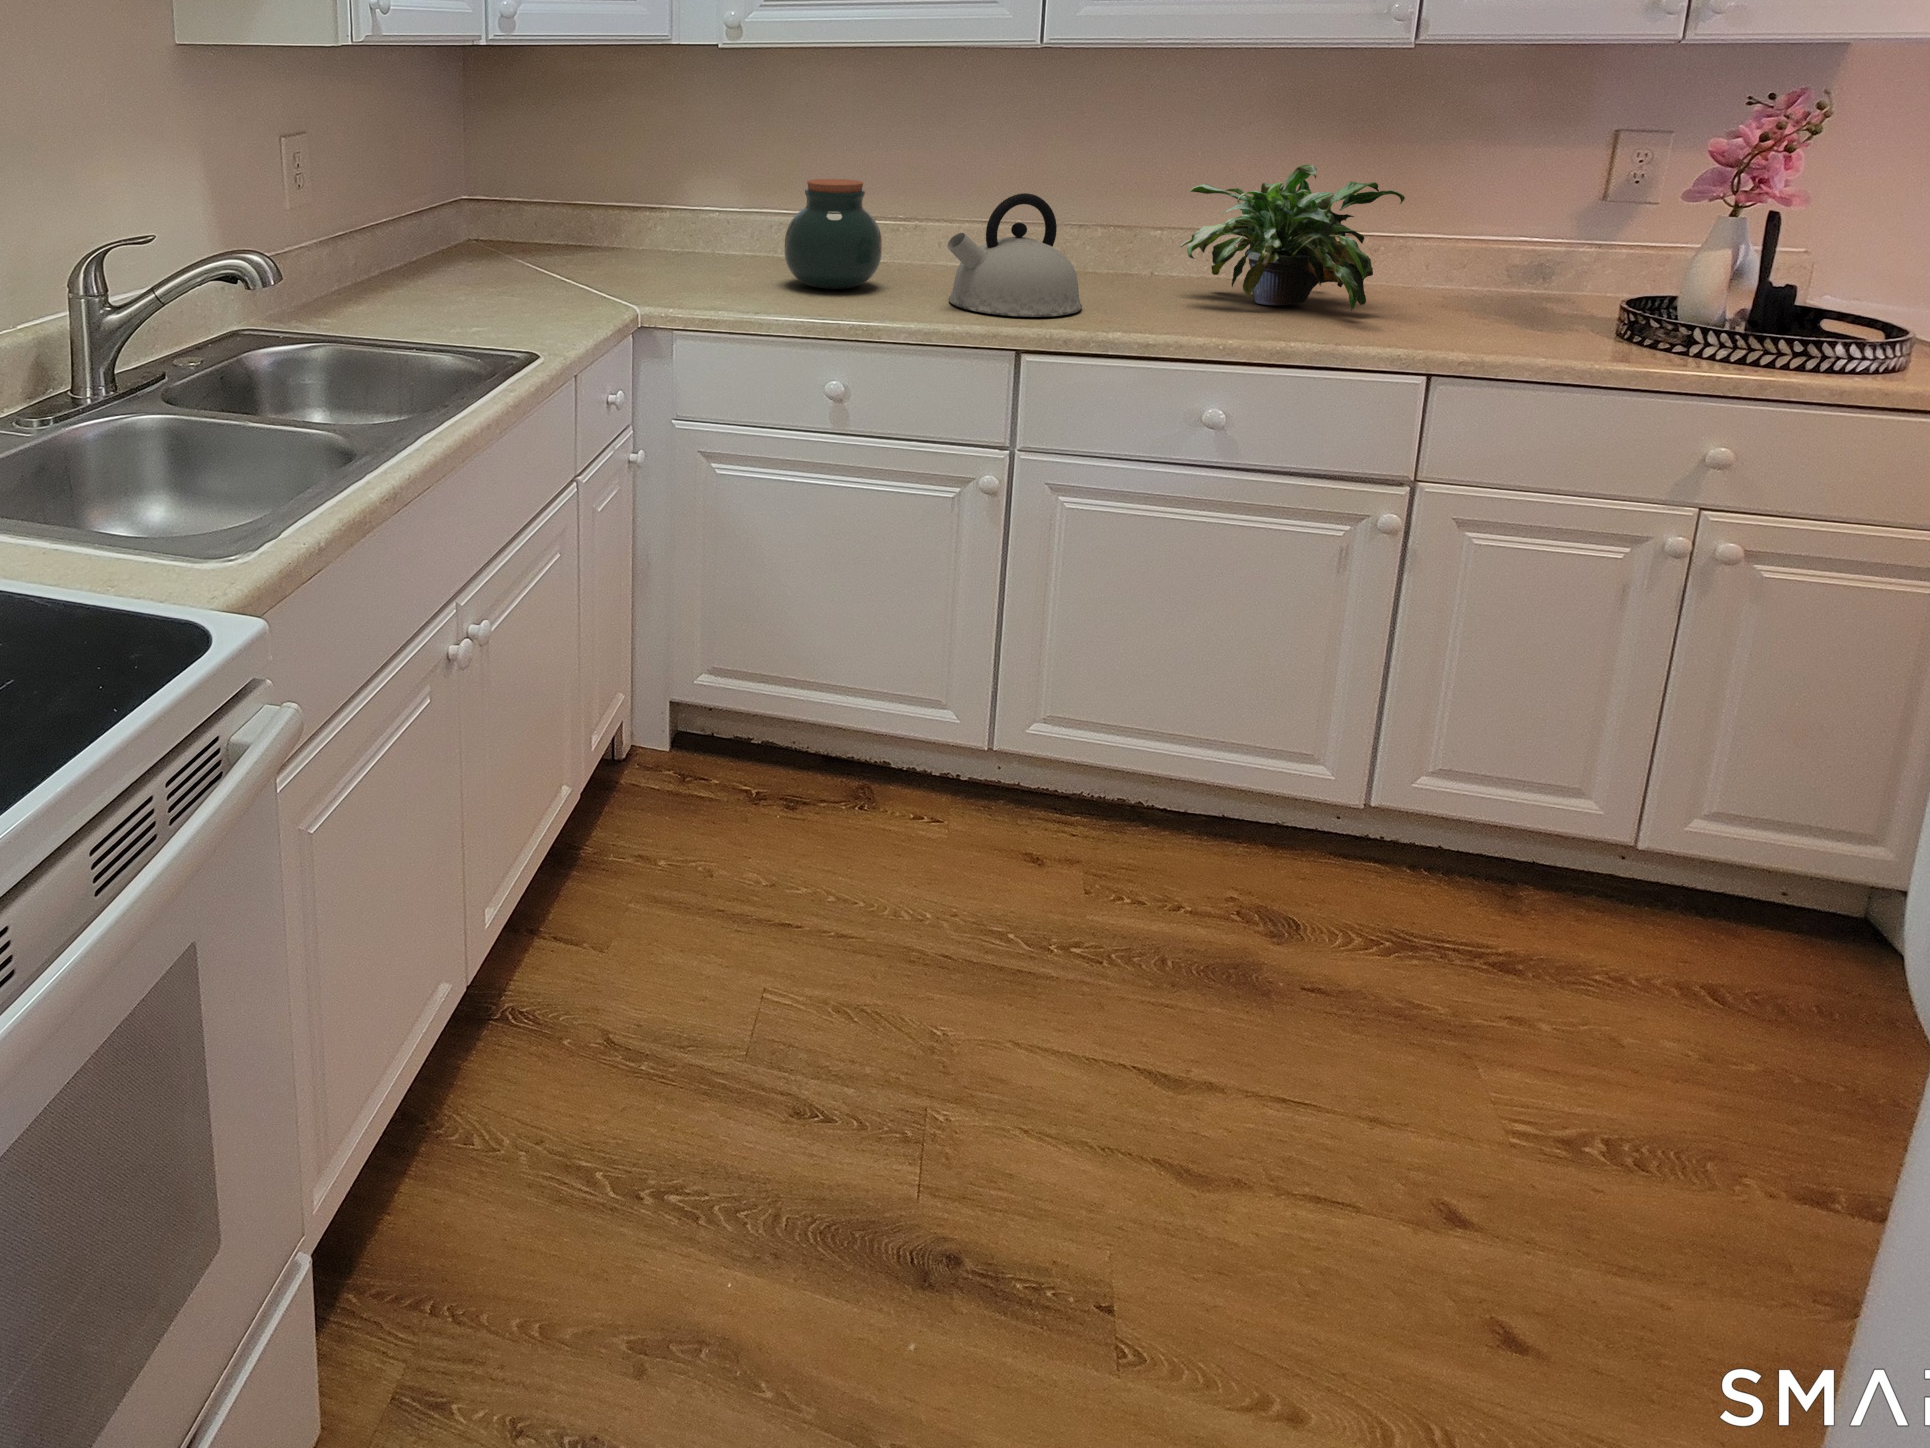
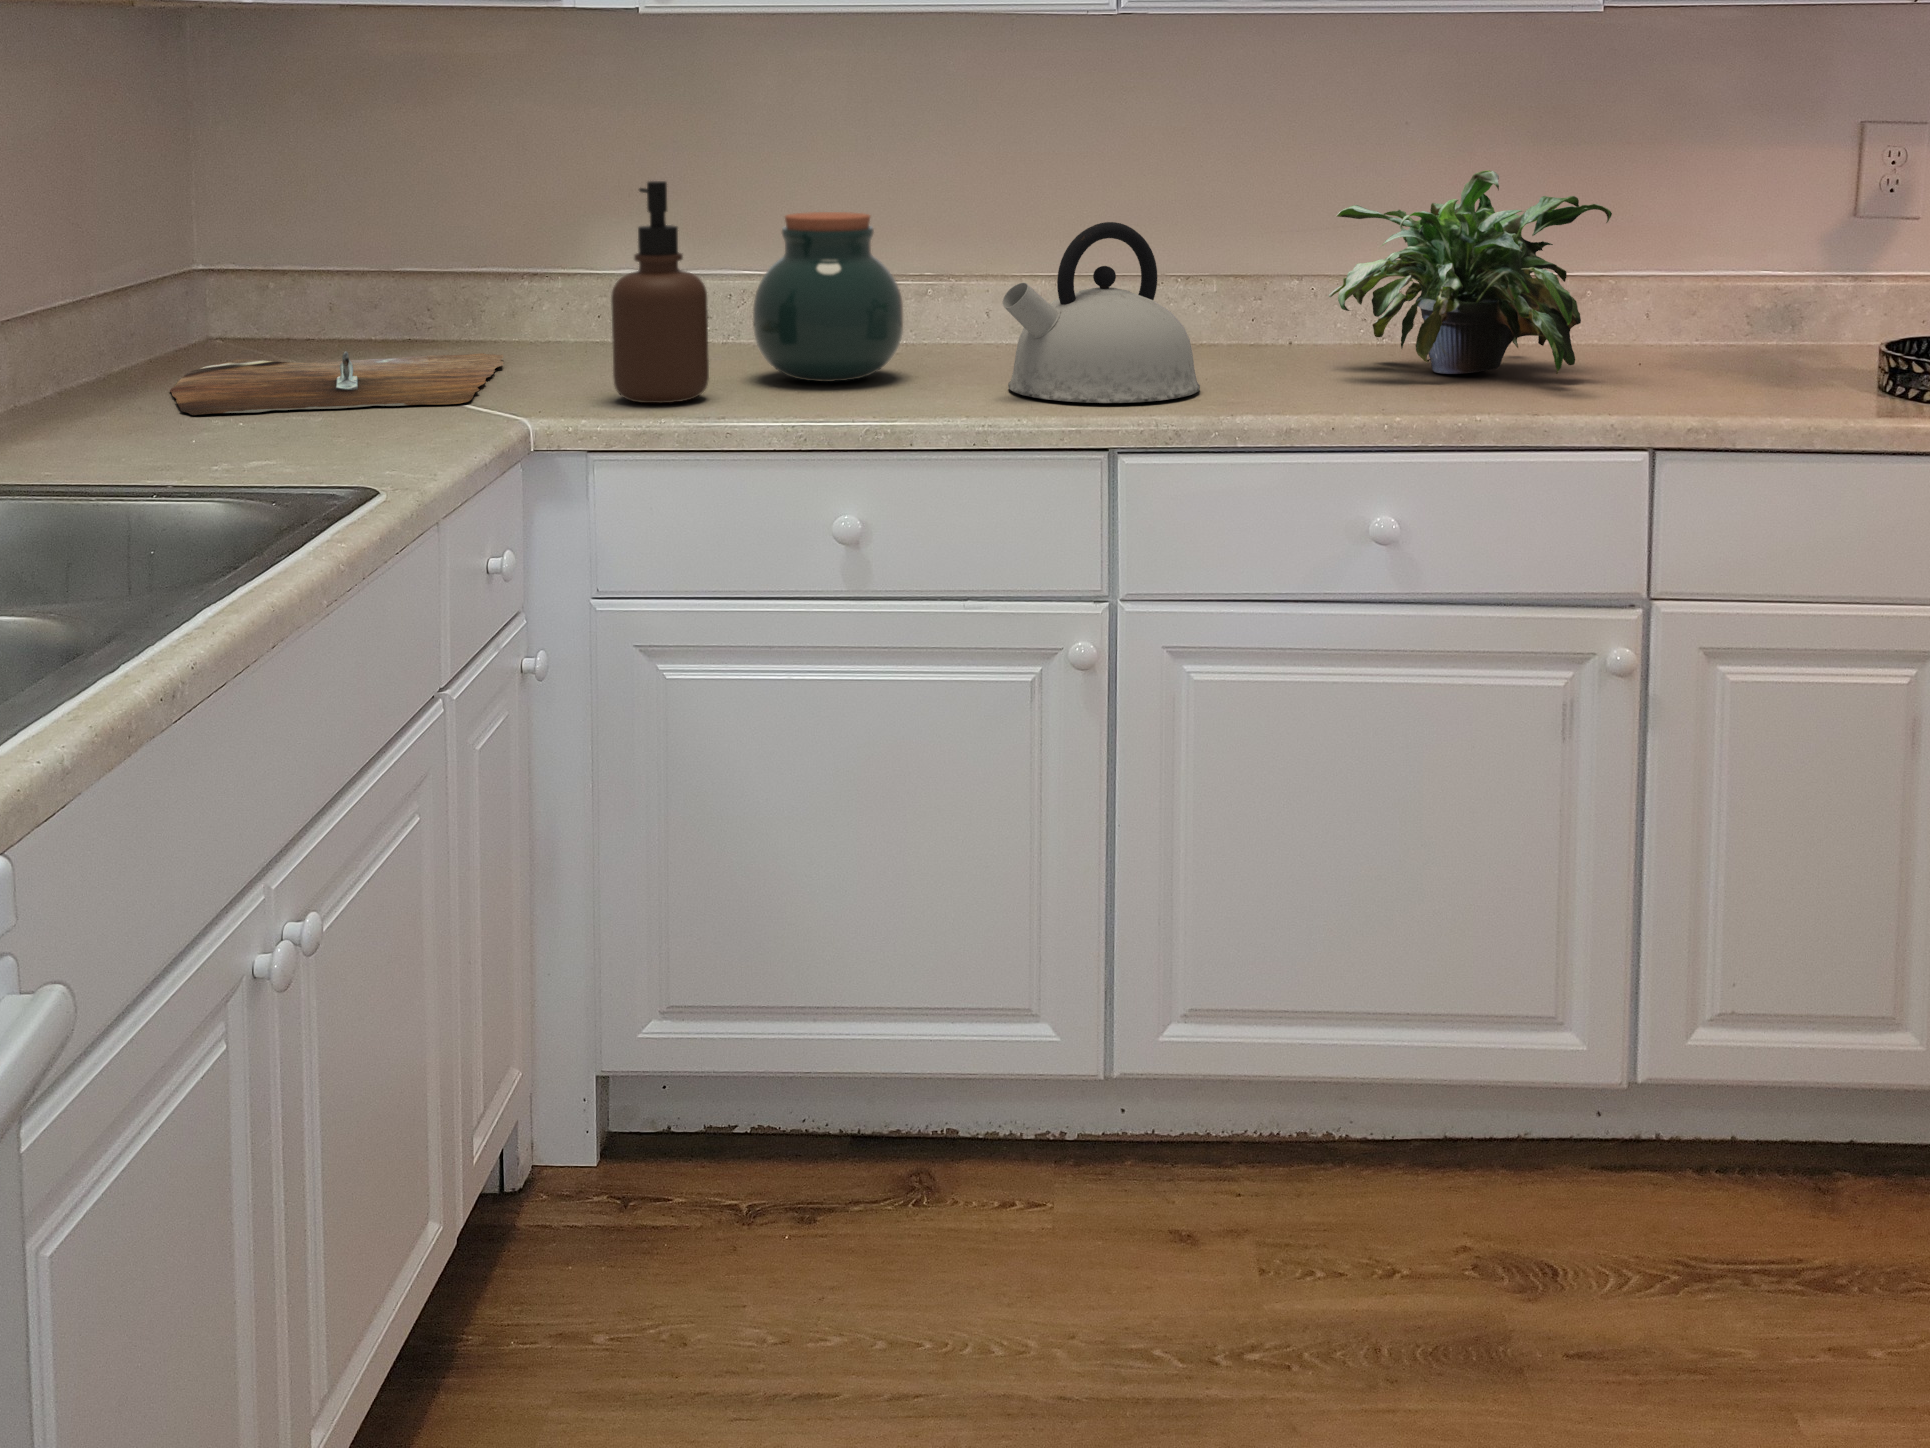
soap dispenser: none [694,159,754,300] -> present [611,181,709,403]
cutting board: none [439,255,633,294] -> present [170,351,503,415]

